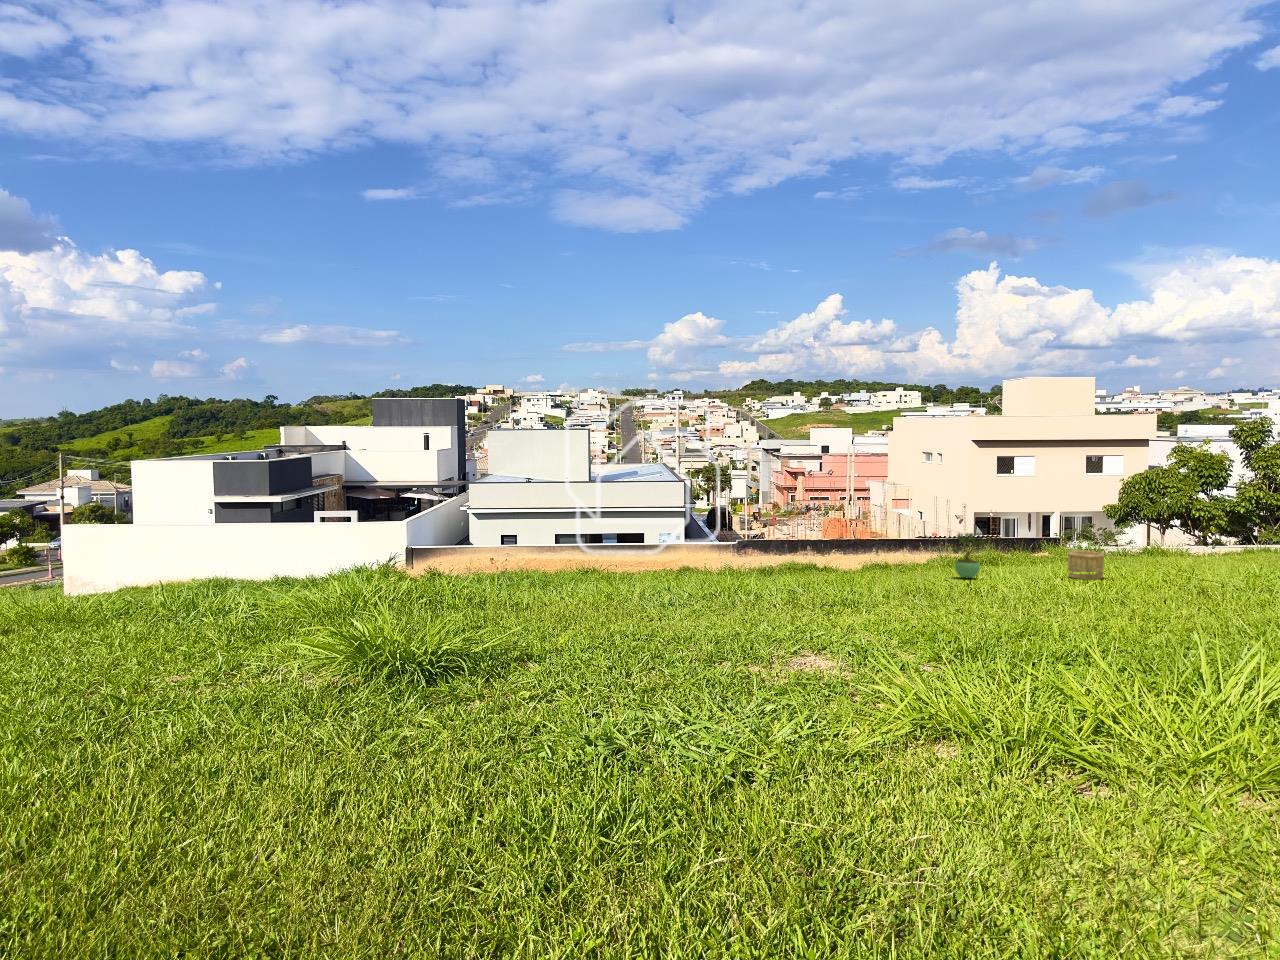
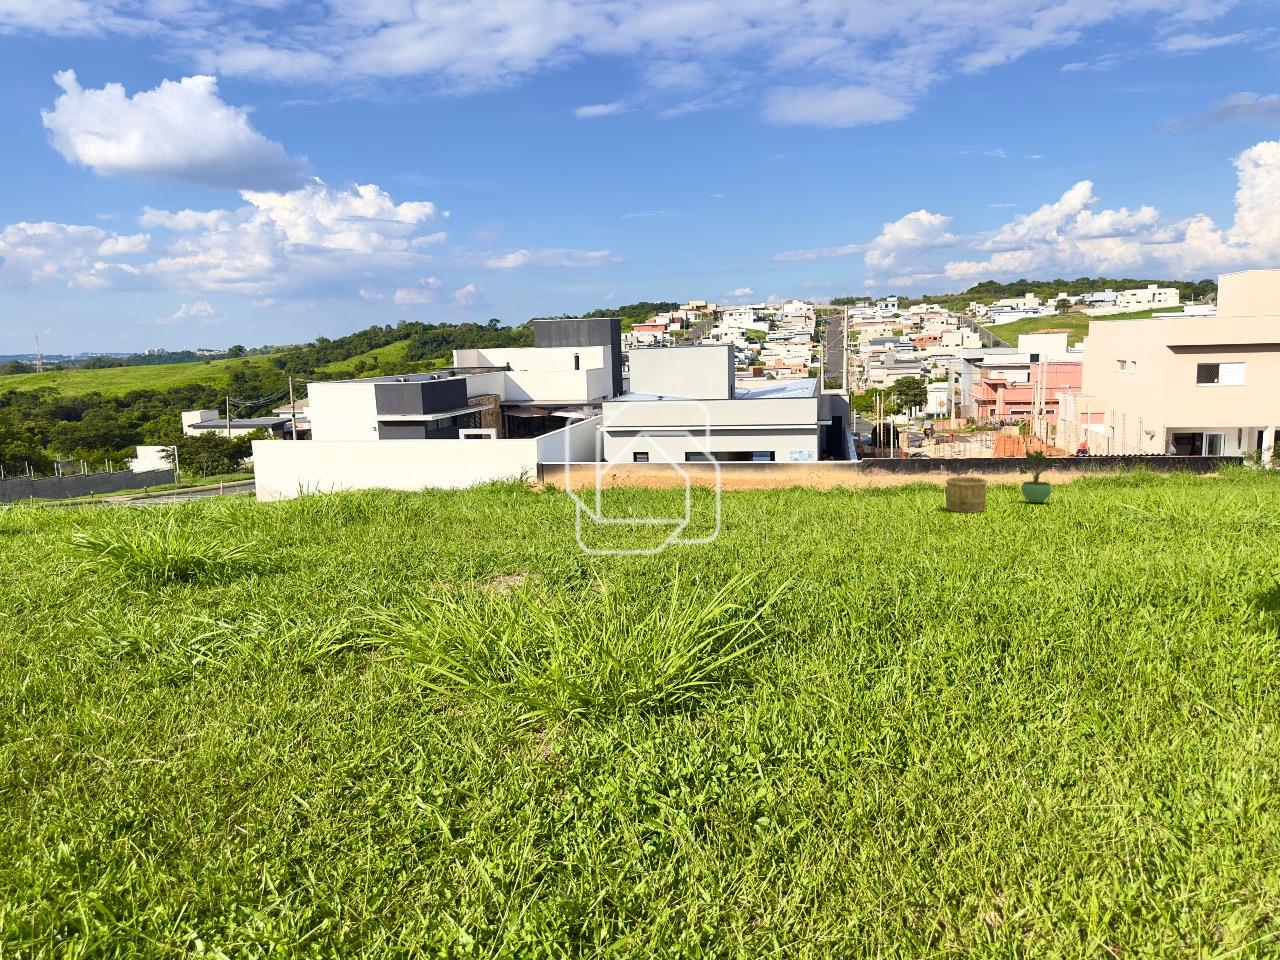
wooden bucket: present [1068,550,1105,580] -> present [946,477,988,513]

